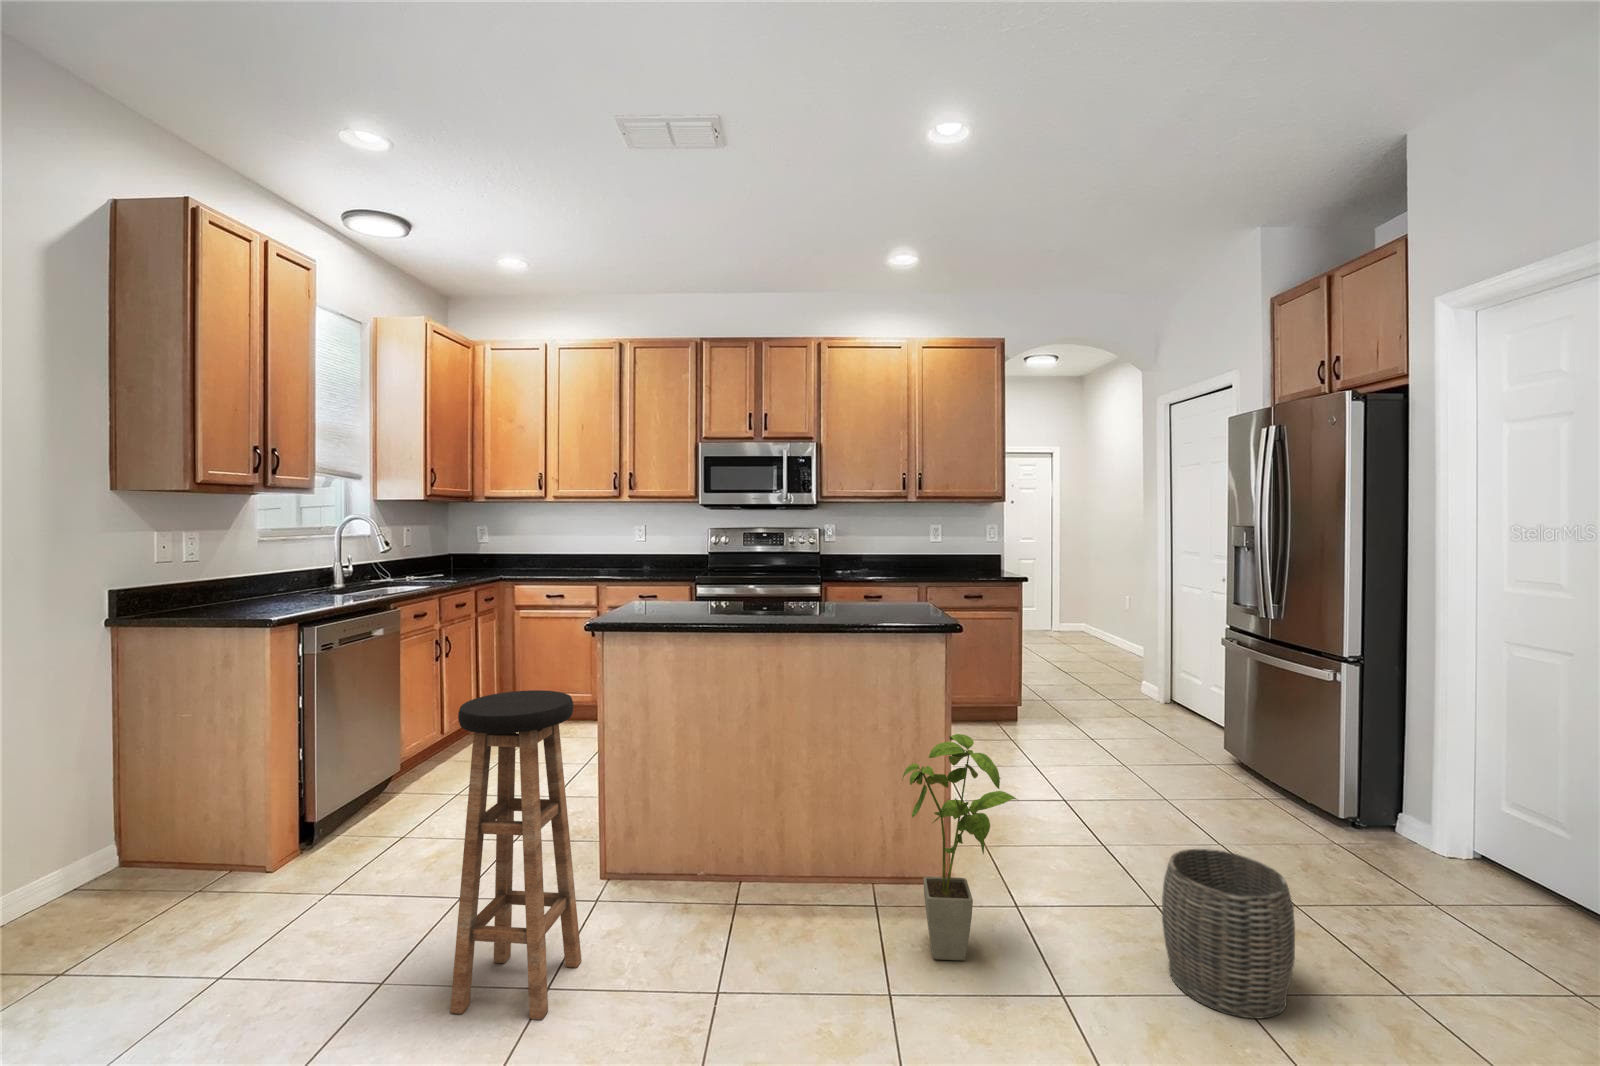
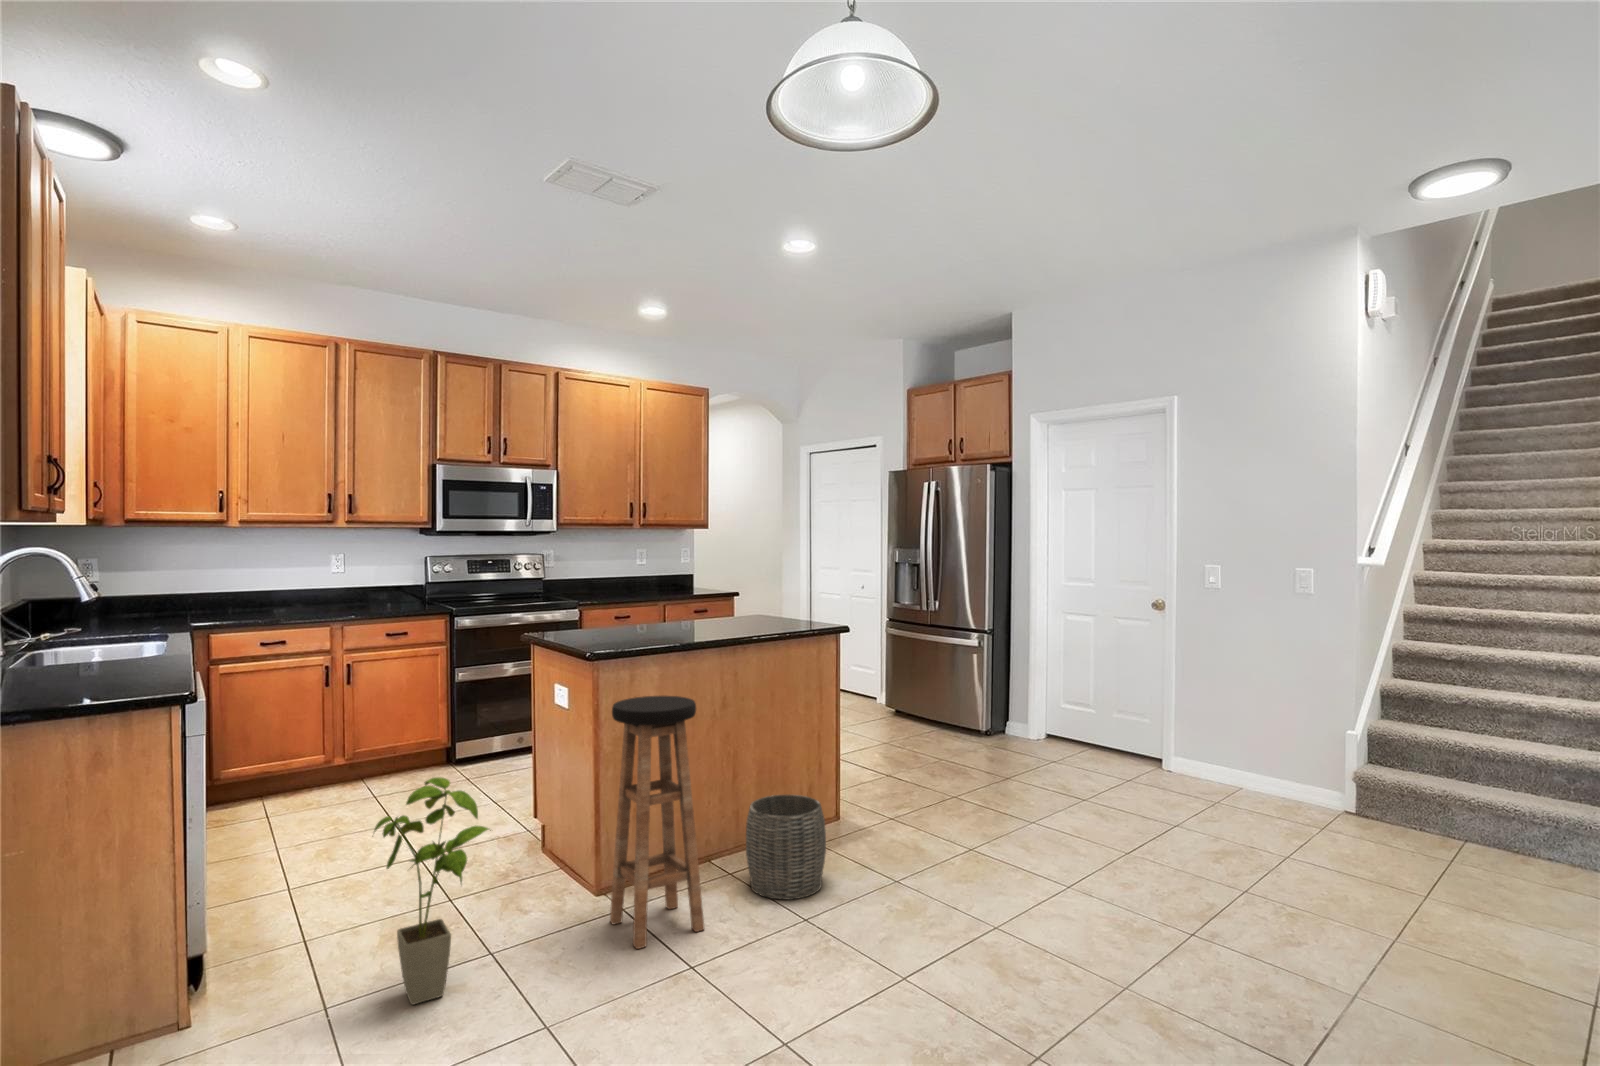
house plant: present [902,734,1017,960] -> present [374,777,491,1005]
woven basket: present [1162,849,1295,1019] -> present [746,795,826,900]

